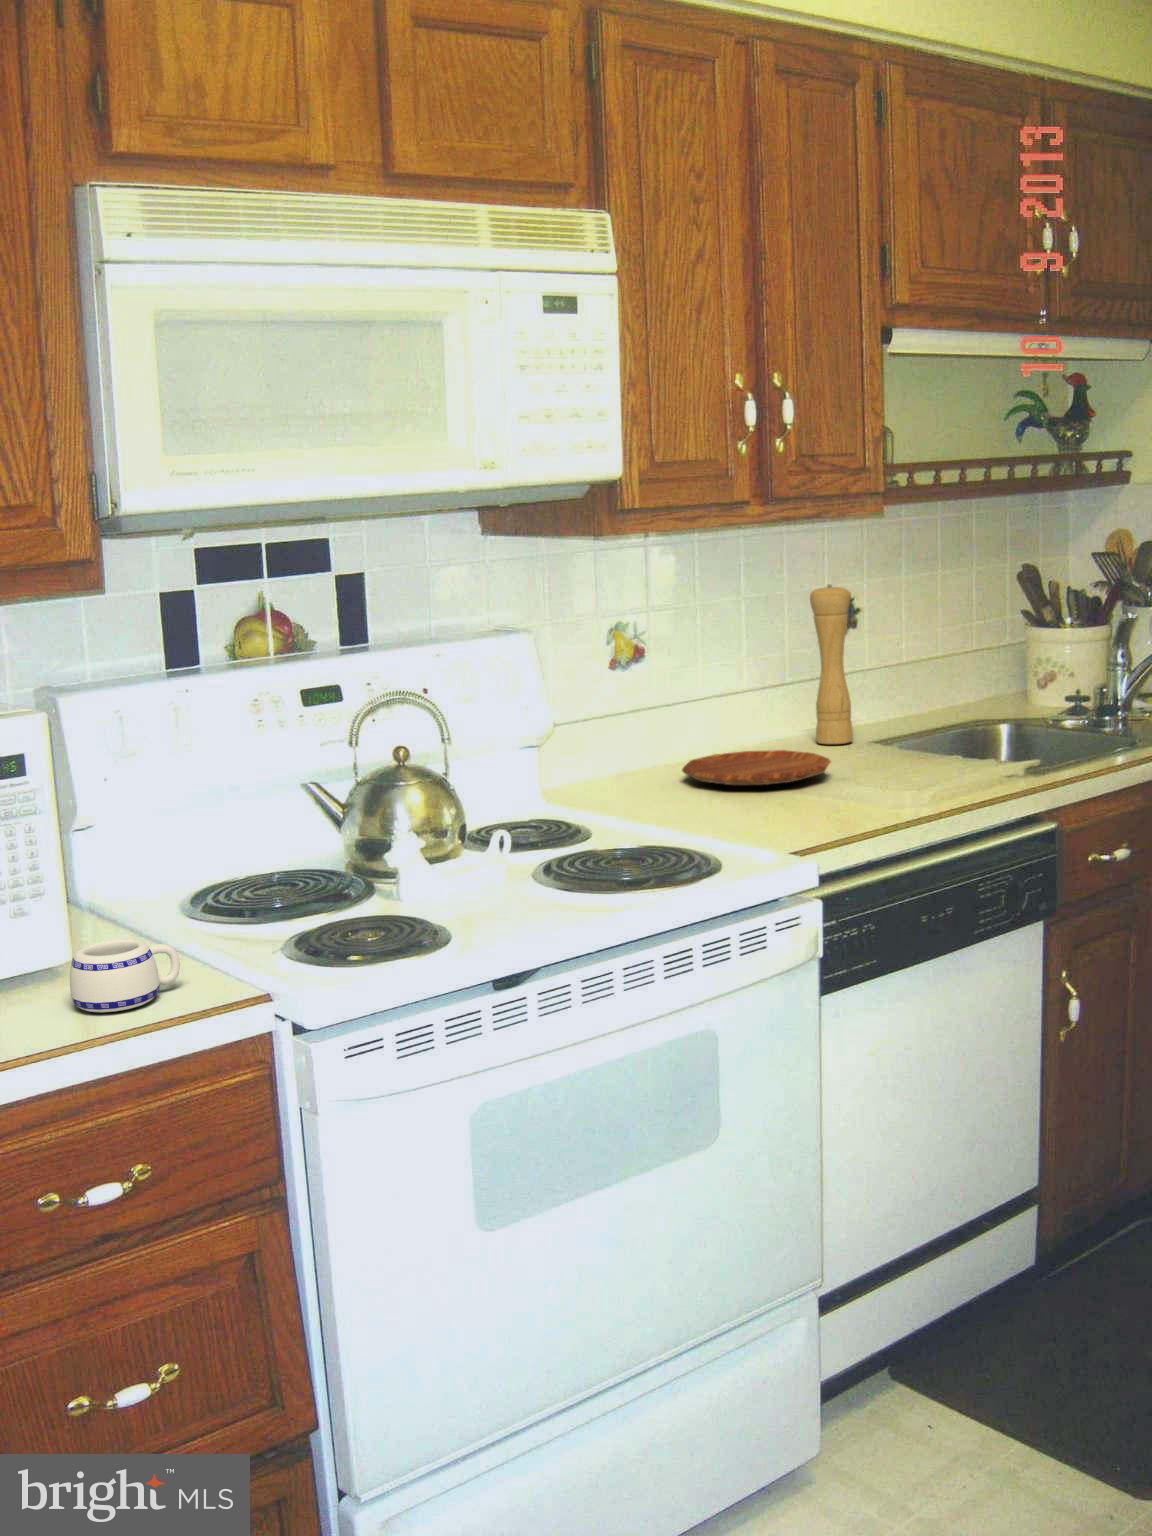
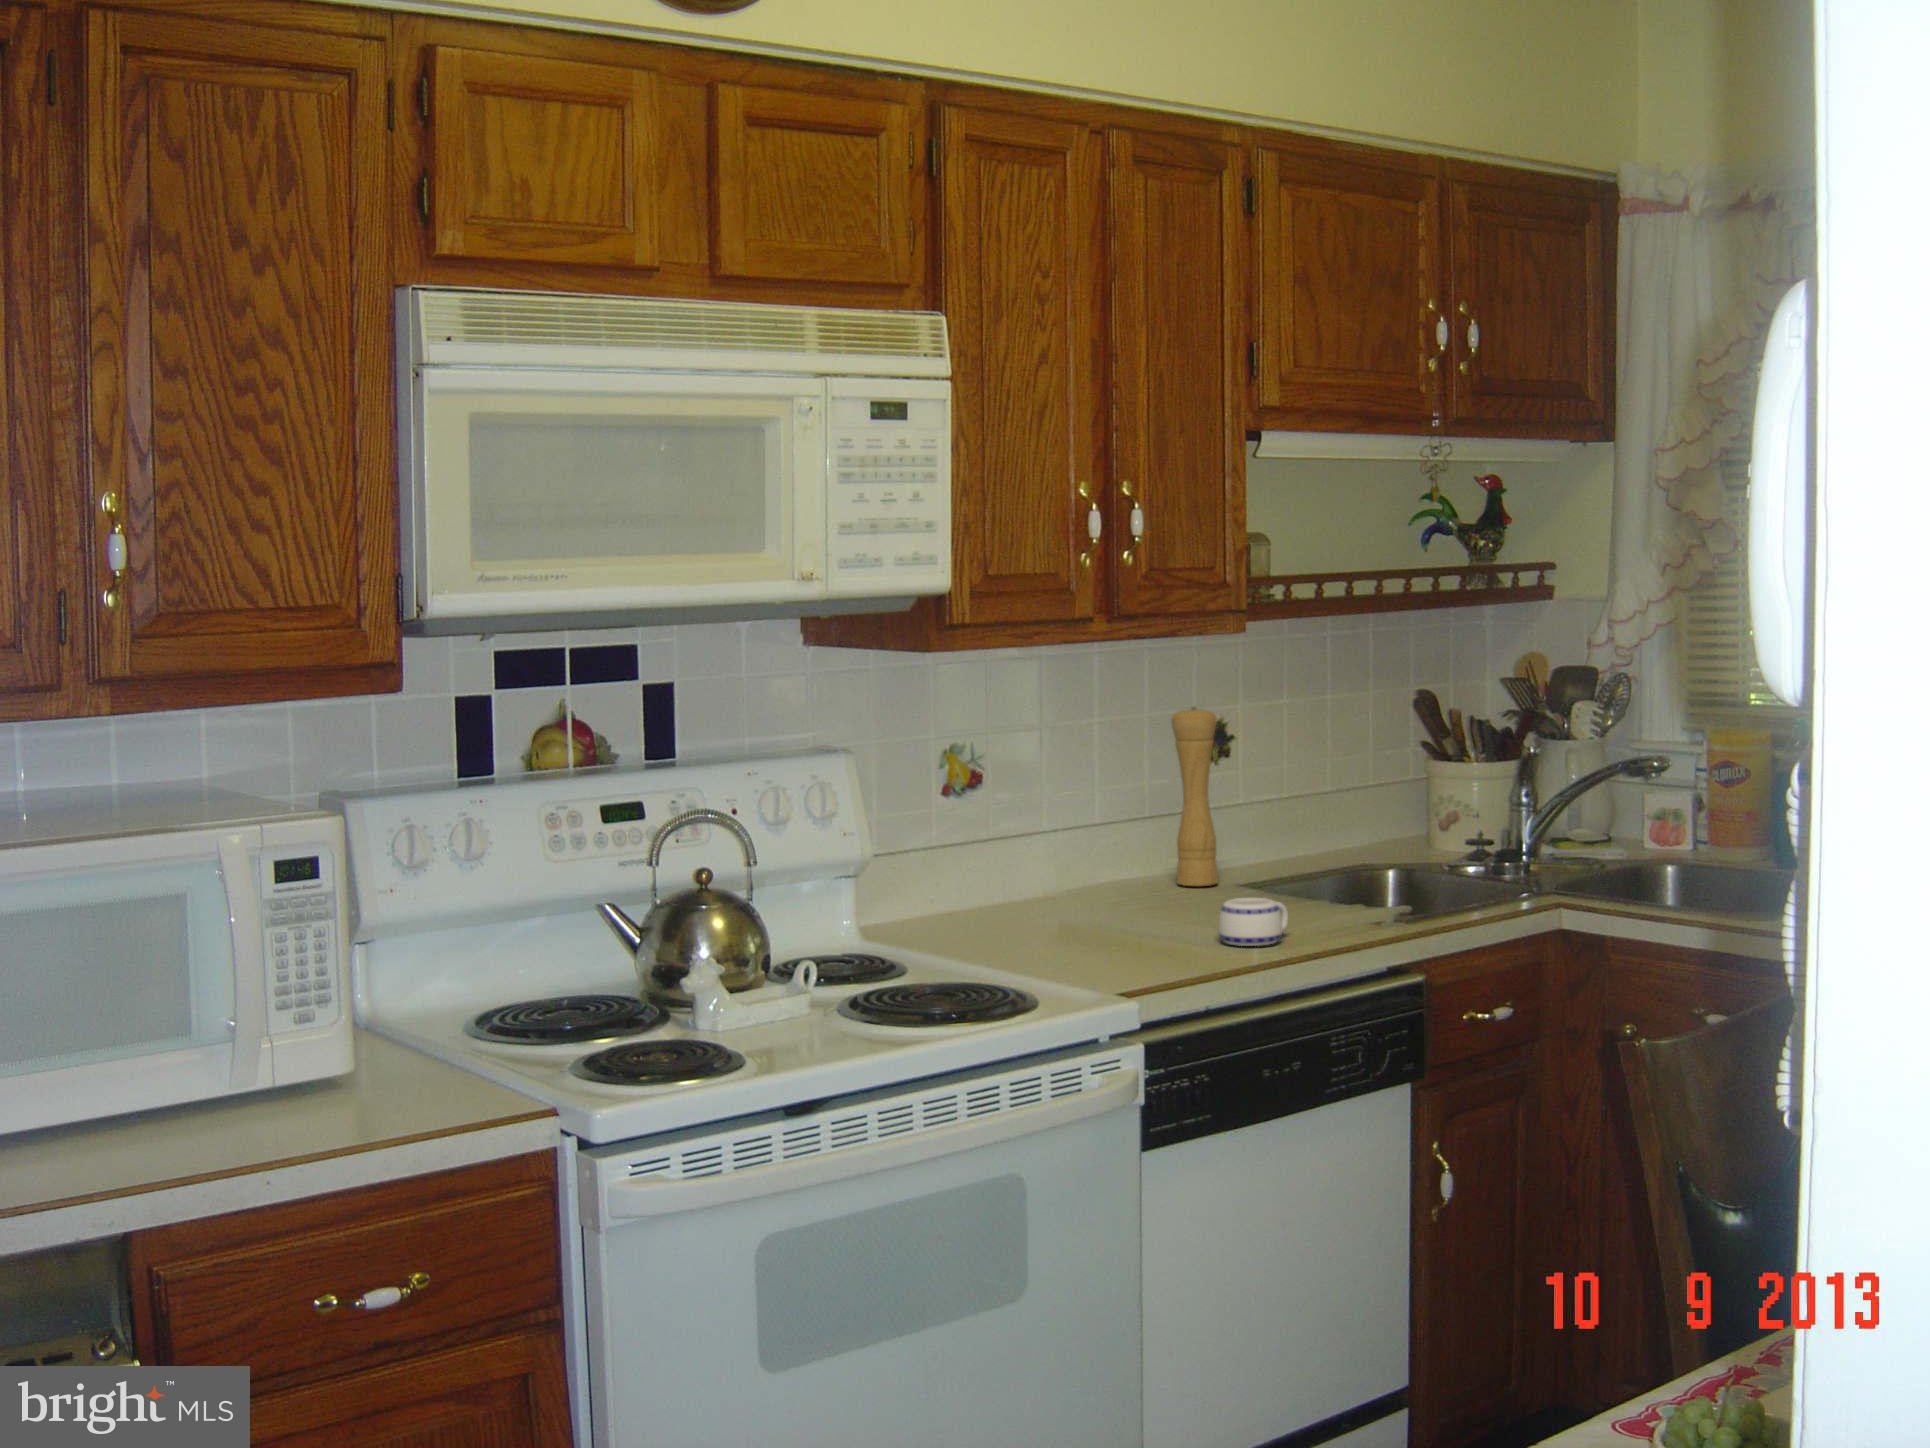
tray: present [682,750,831,785] -> none [1016,889,1182,925]
mug: present [70,939,180,1012] -> present [1219,898,1288,946]

